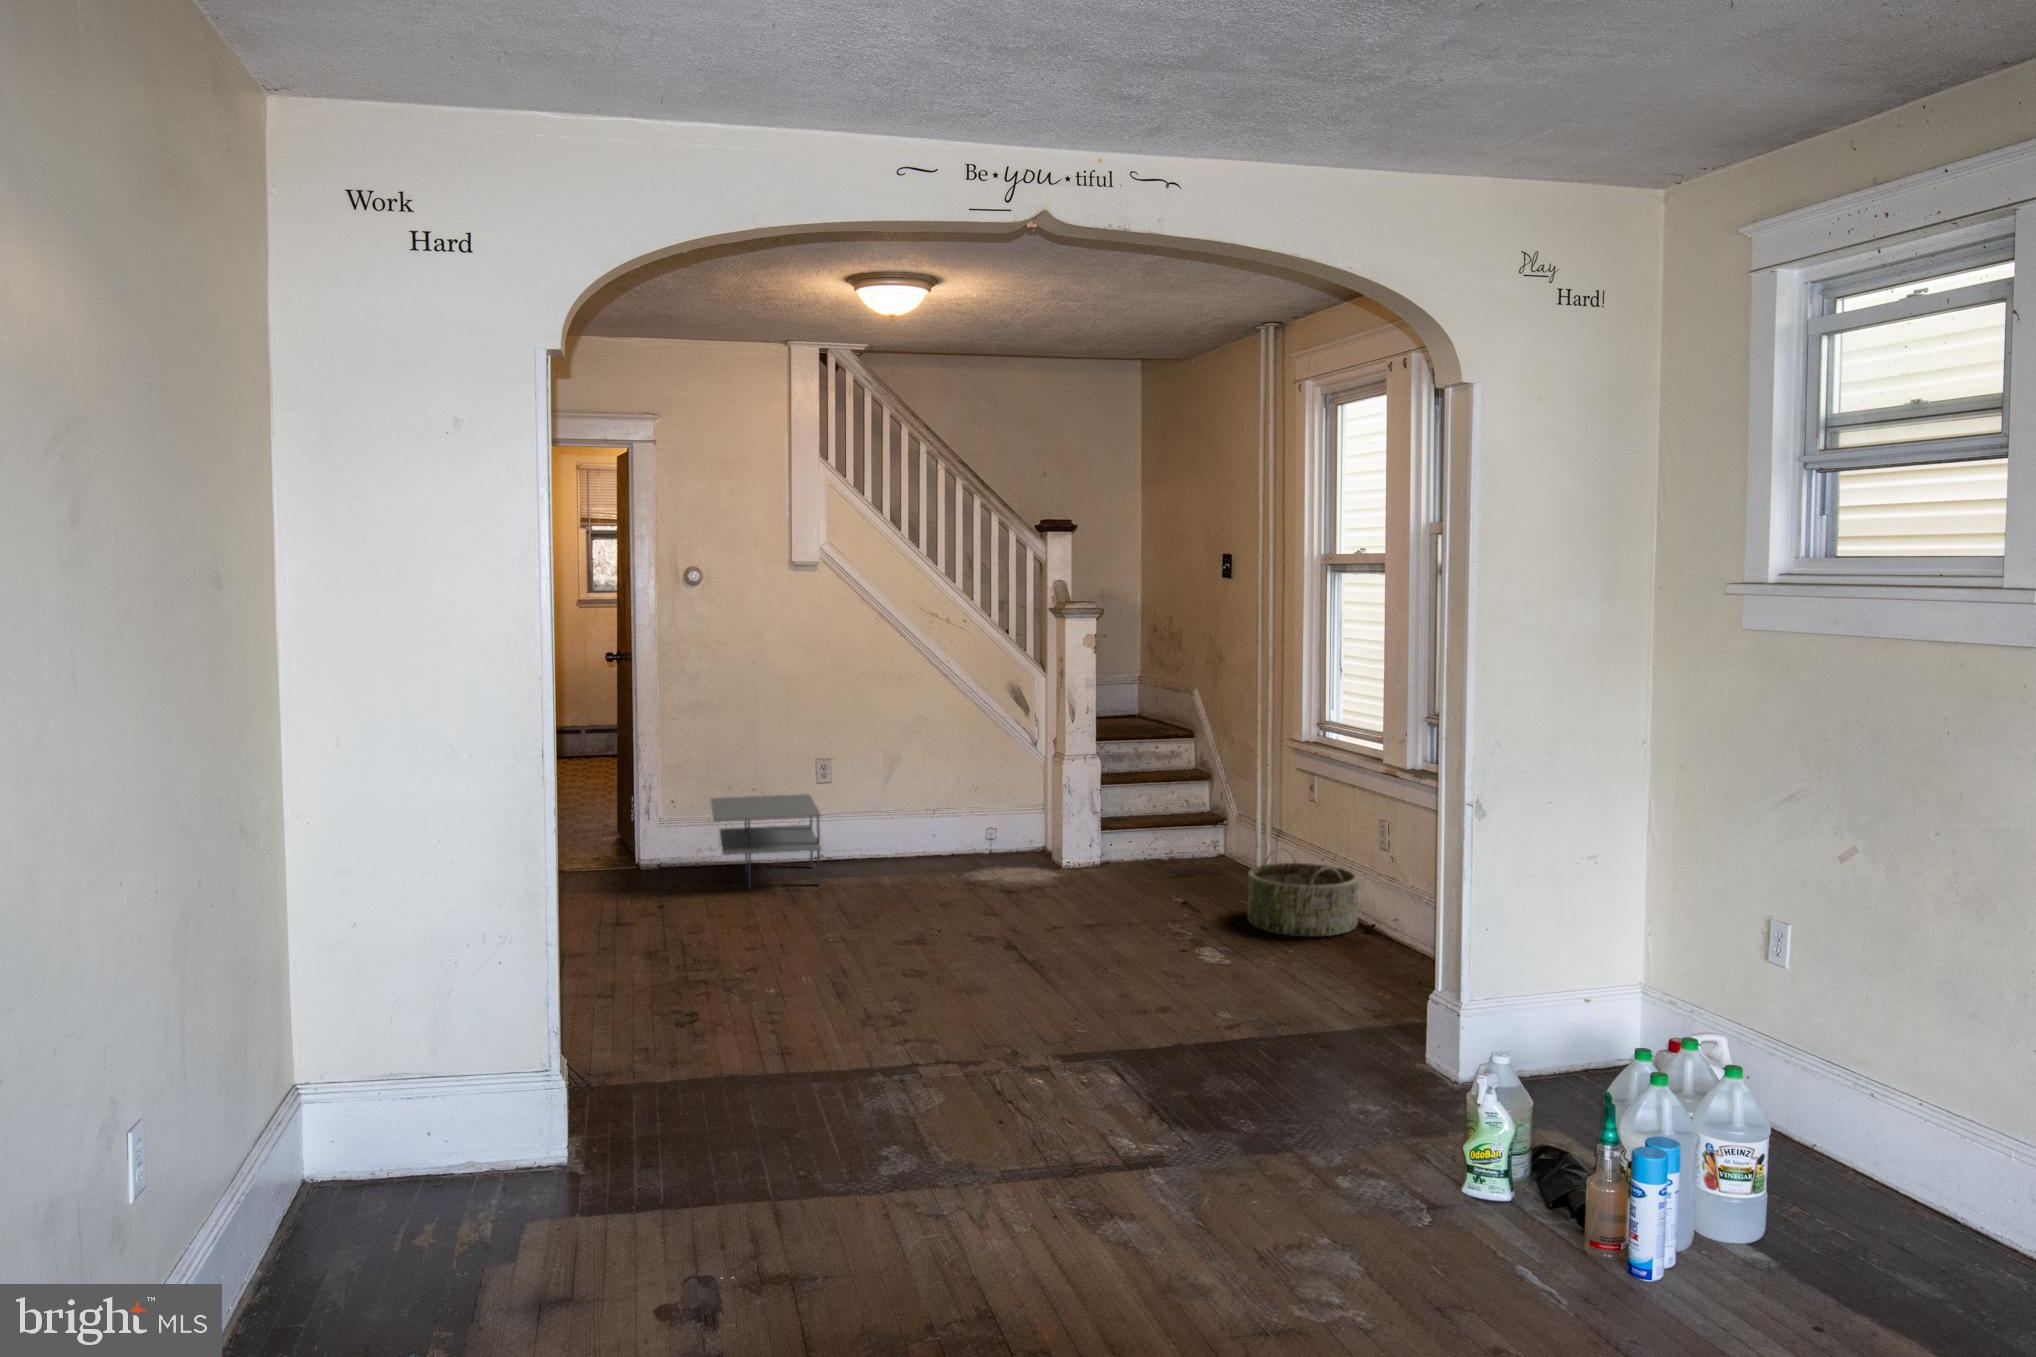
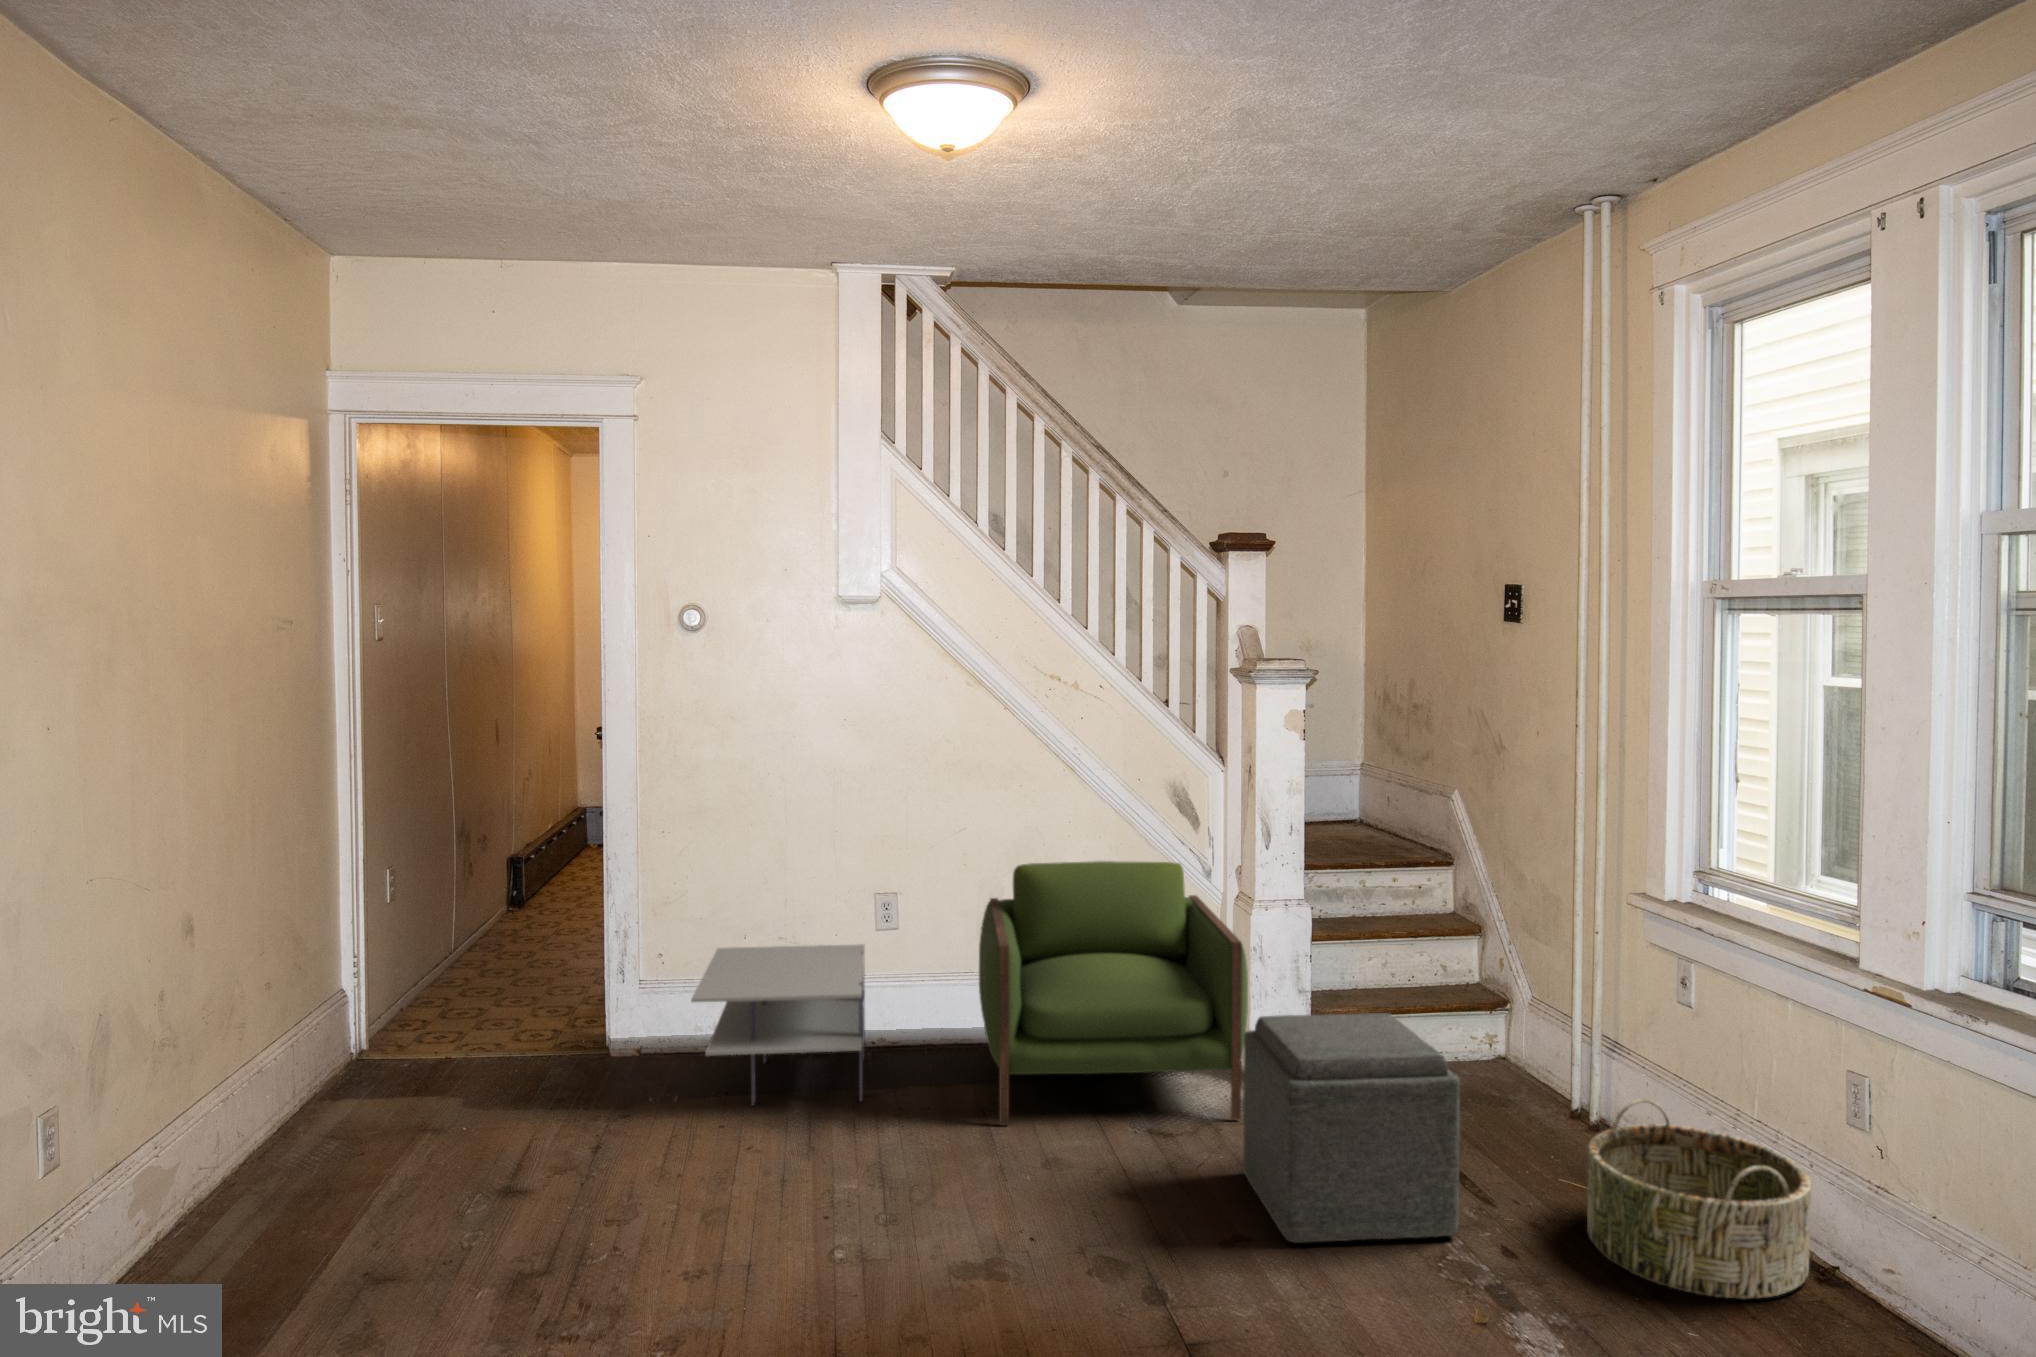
armchair: none [890,734,1061,892] -> present [979,861,1248,1125]
ottoman: none [1060,808,1178,927] -> present [1243,1013,1460,1242]

